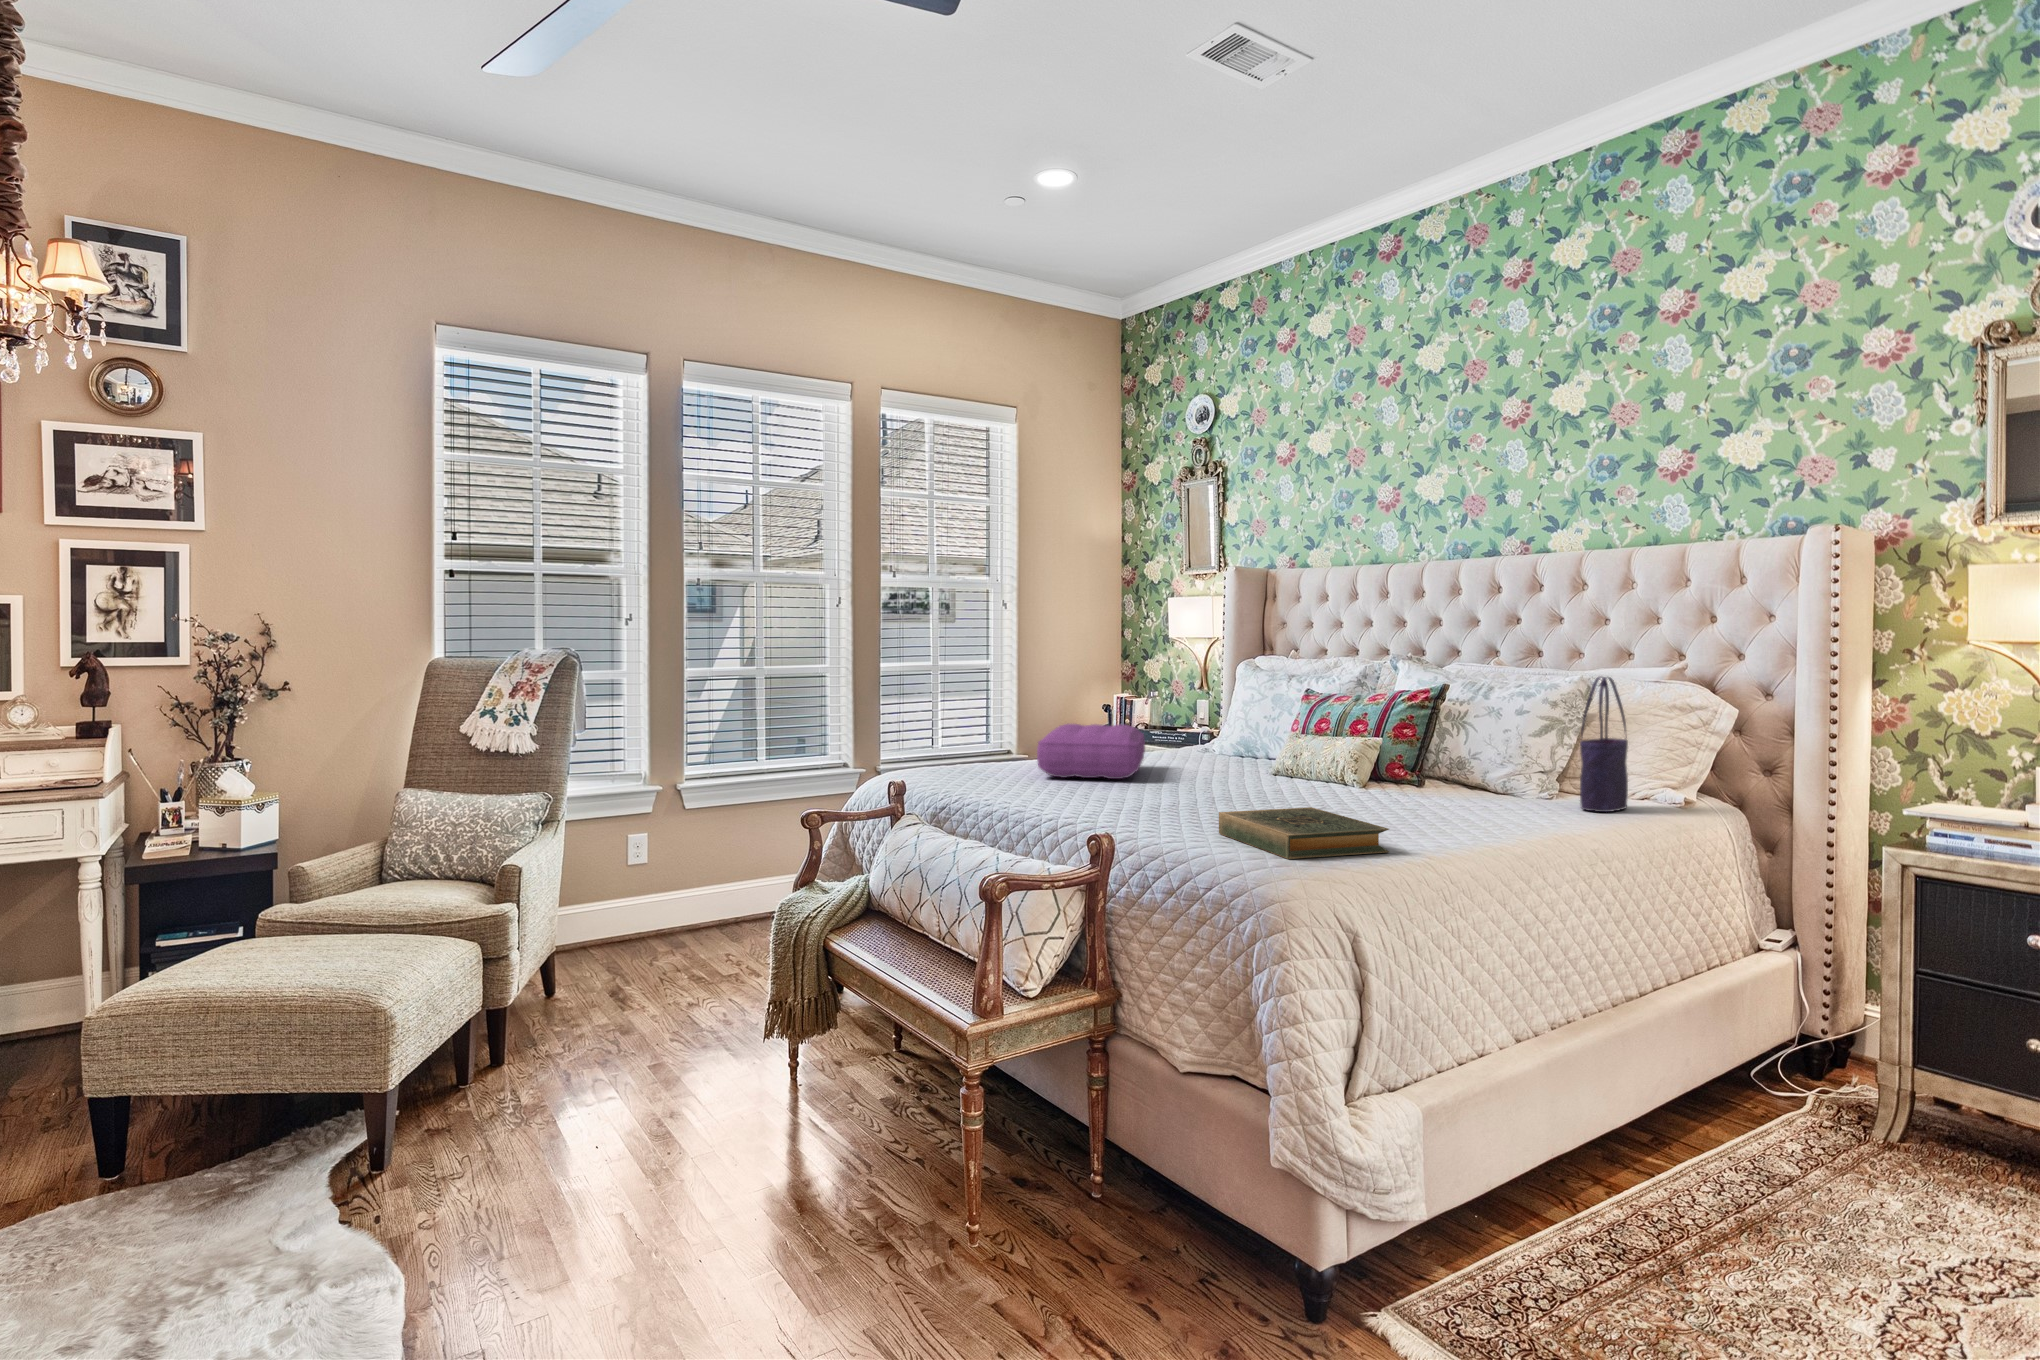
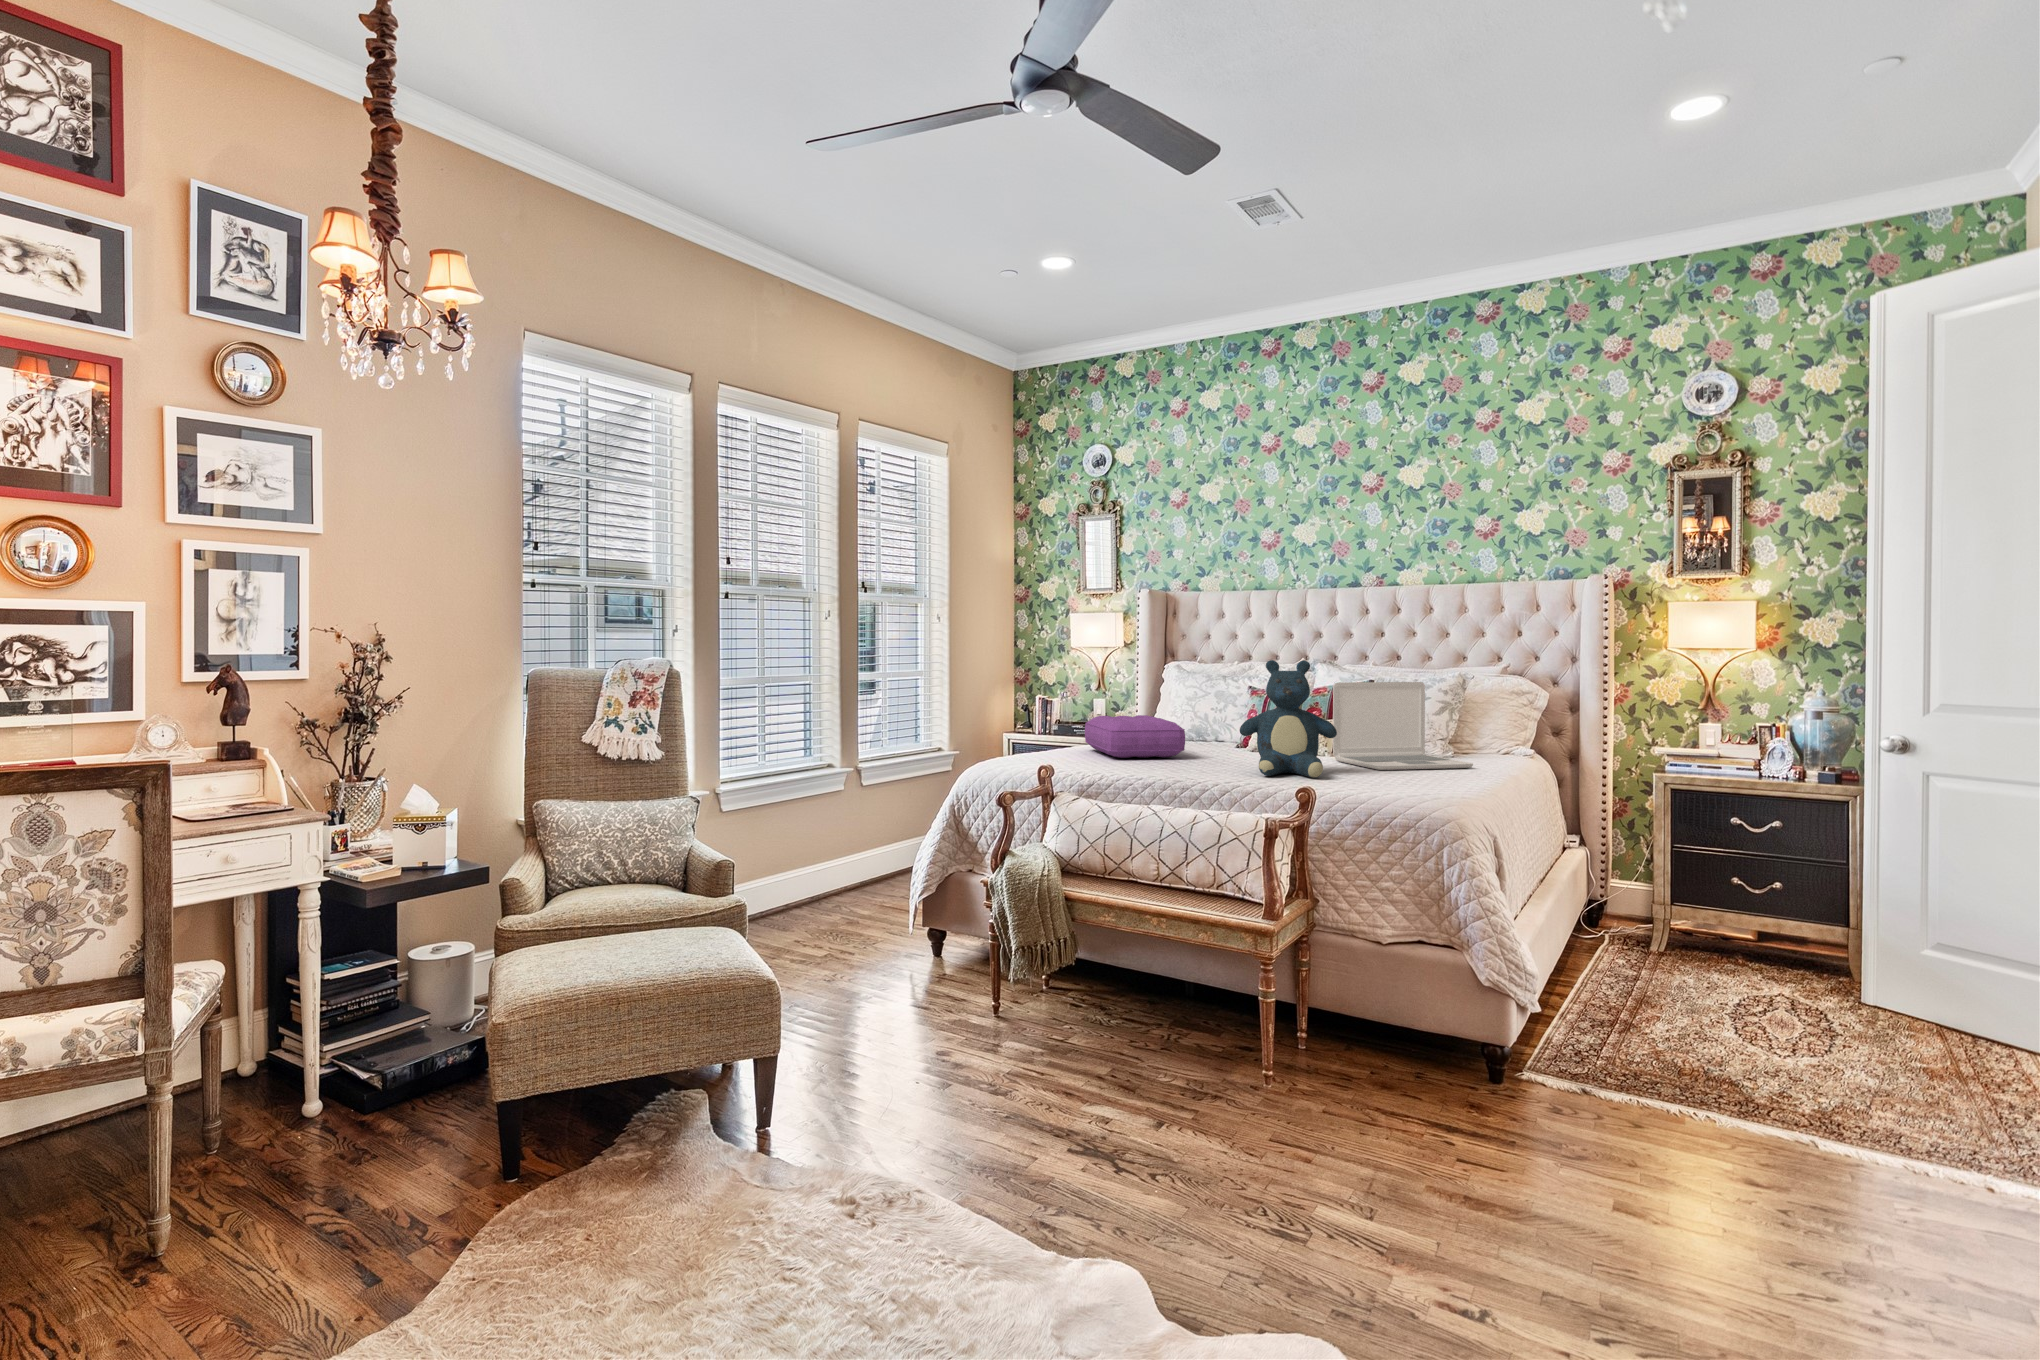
teddy bear: none [1152,656,1279,817] -> present [1240,660,1337,777]
tote bag: present [1580,677,1628,812] -> none [1489,672,1512,763]
laptop: none [1335,688,1520,817] -> present [1333,682,1473,770]
hardback book: present [1219,807,1389,859] -> none [1342,766,1467,798]

